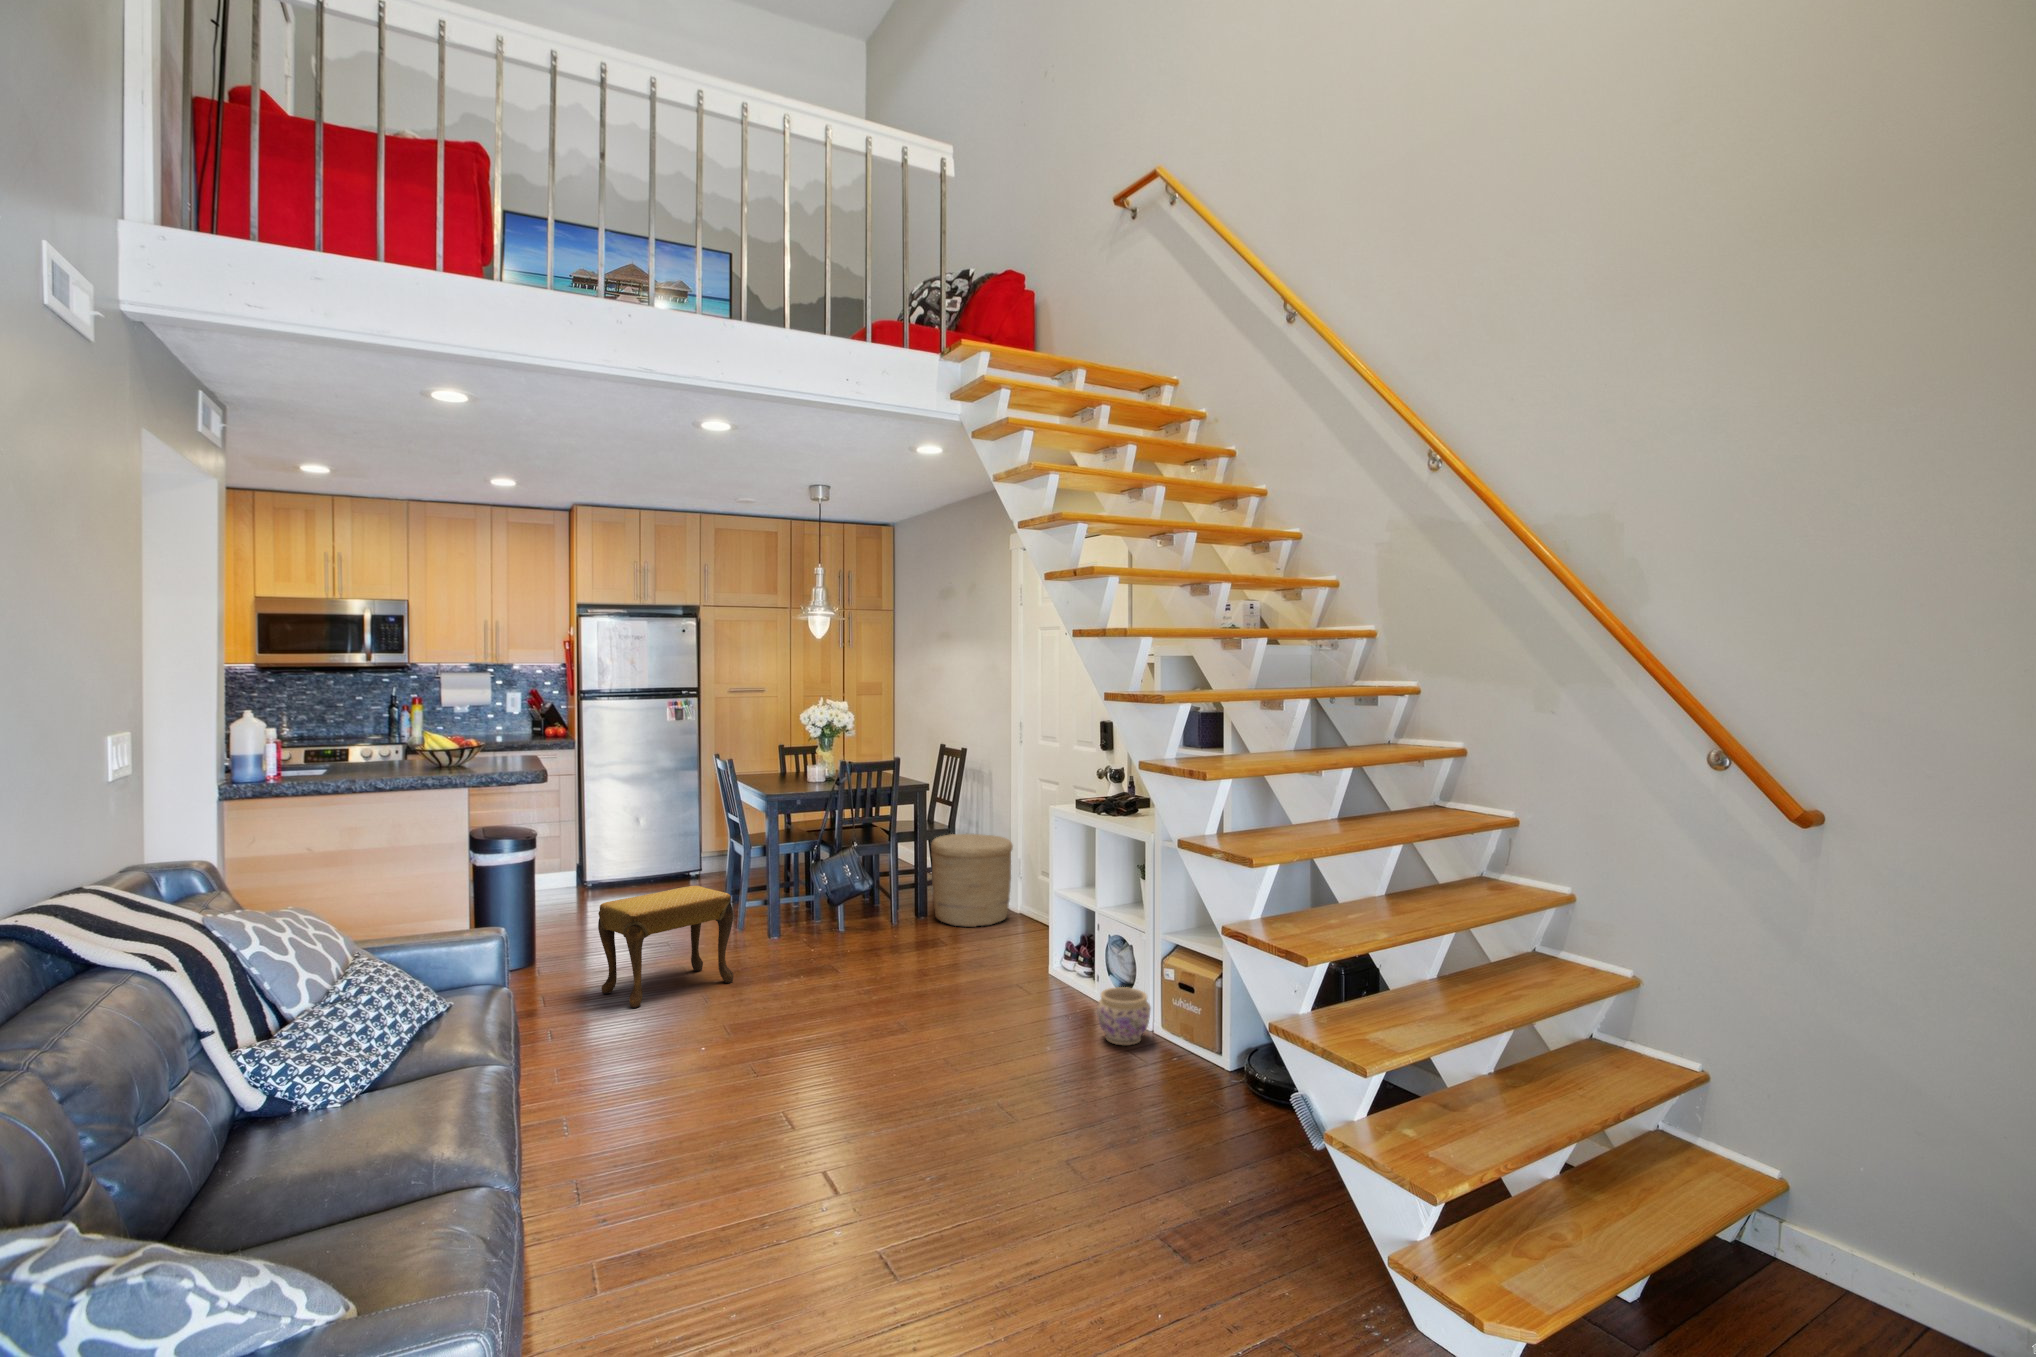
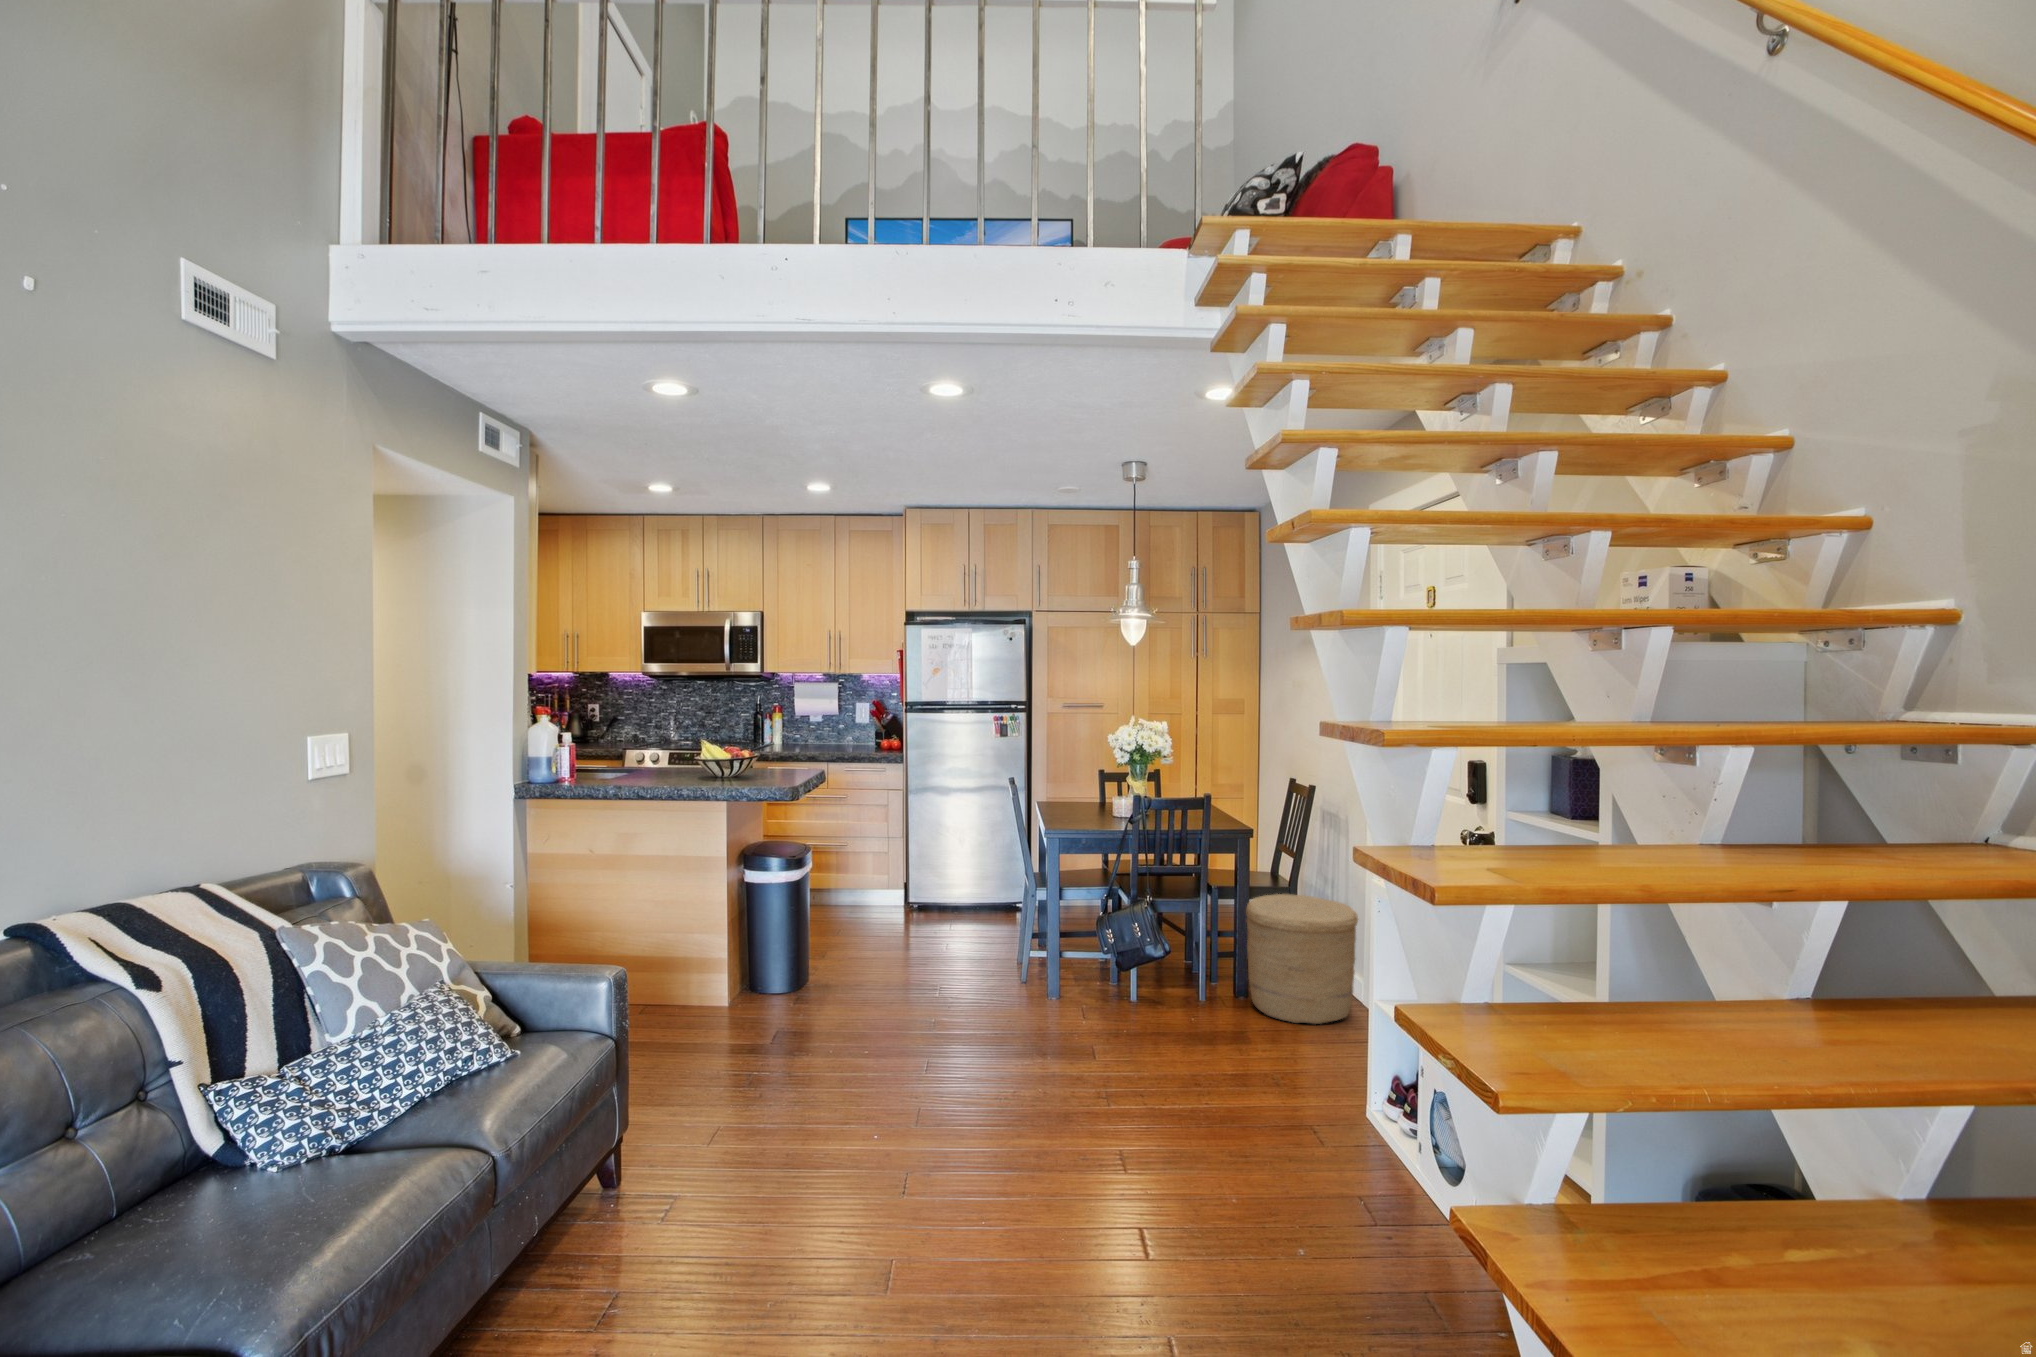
footstool: present [598,885,733,1008] -> none [823,932,965,1071]
planter: present [1097,987,1151,1046] -> none [1386,1193,1480,1303]

